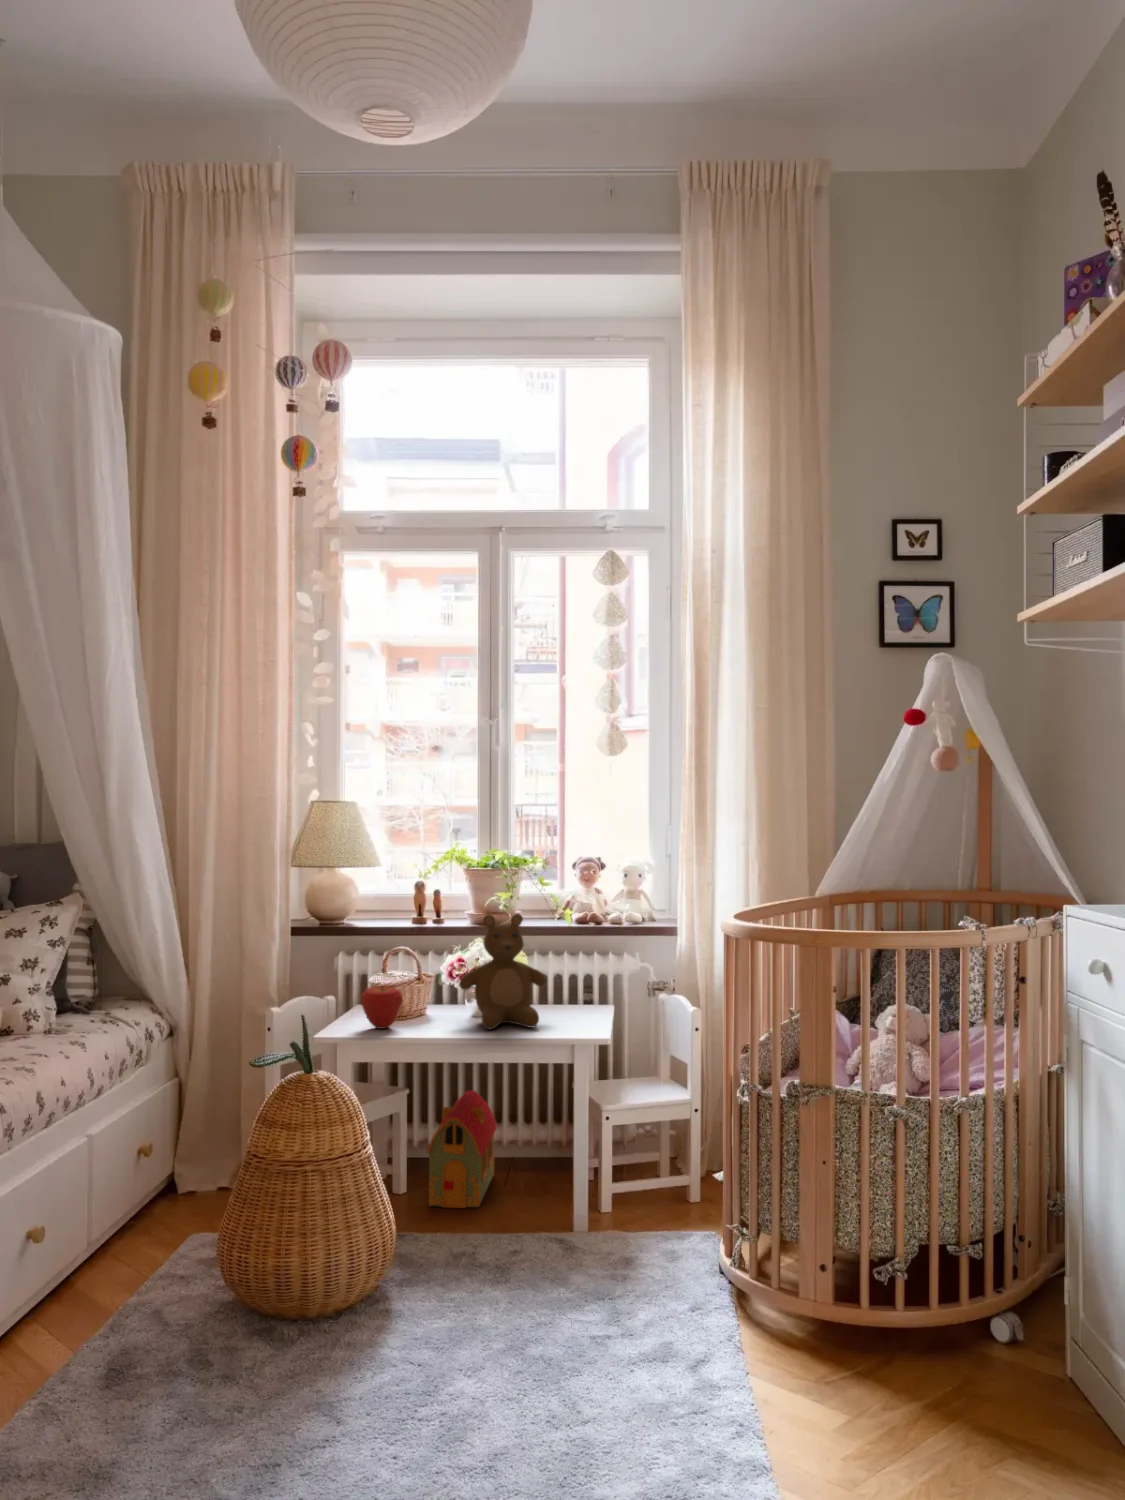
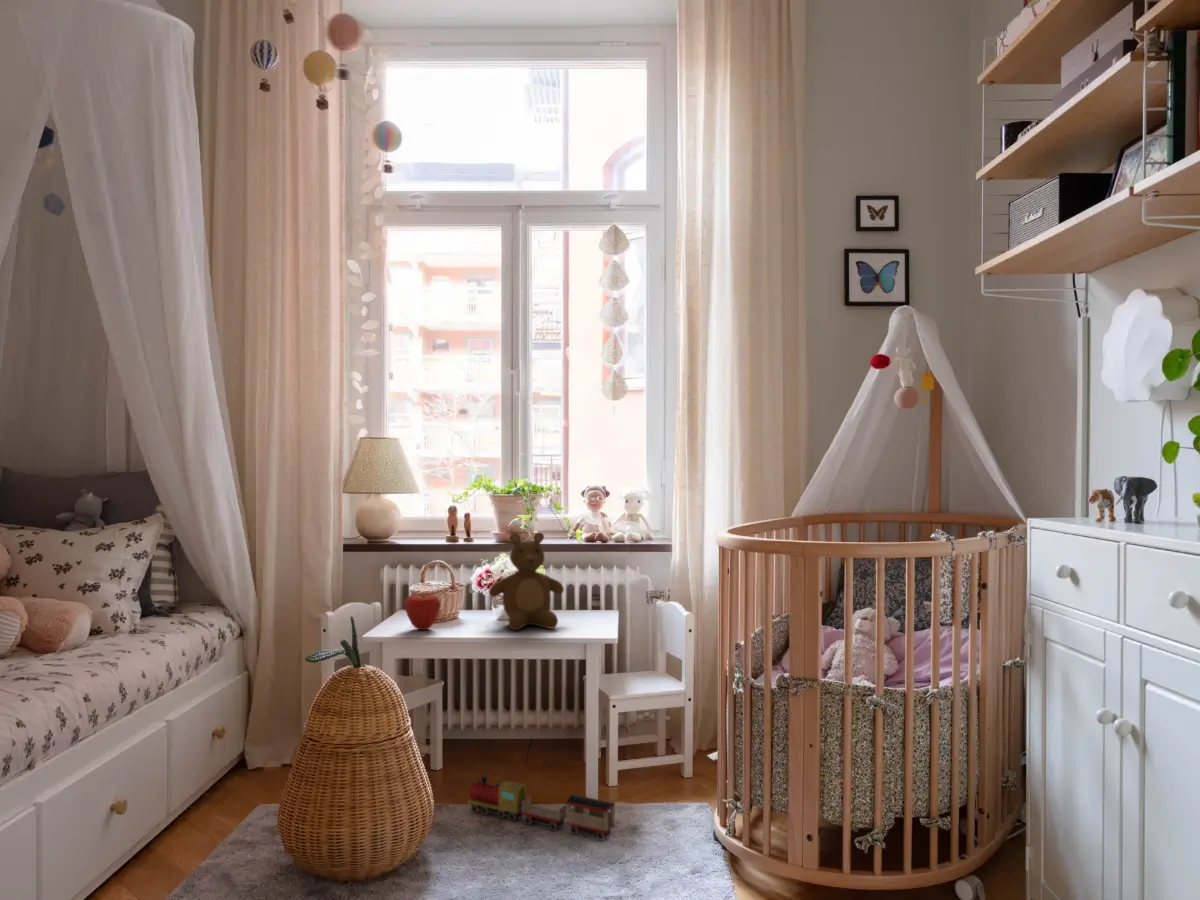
toy house: present [427,1091,497,1208] -> none [461,682,520,781]
toy train: none [434,1200,604,1275] -> present [468,776,615,840]

